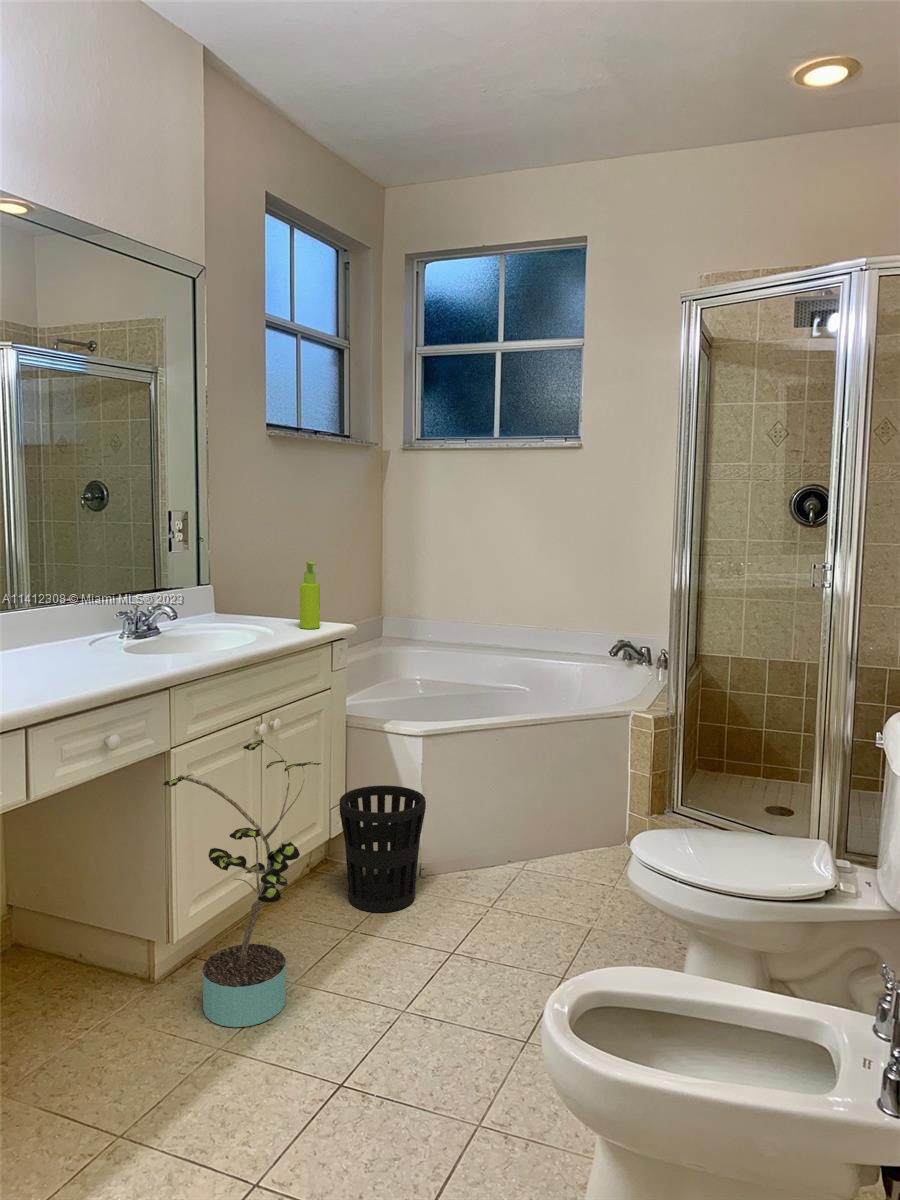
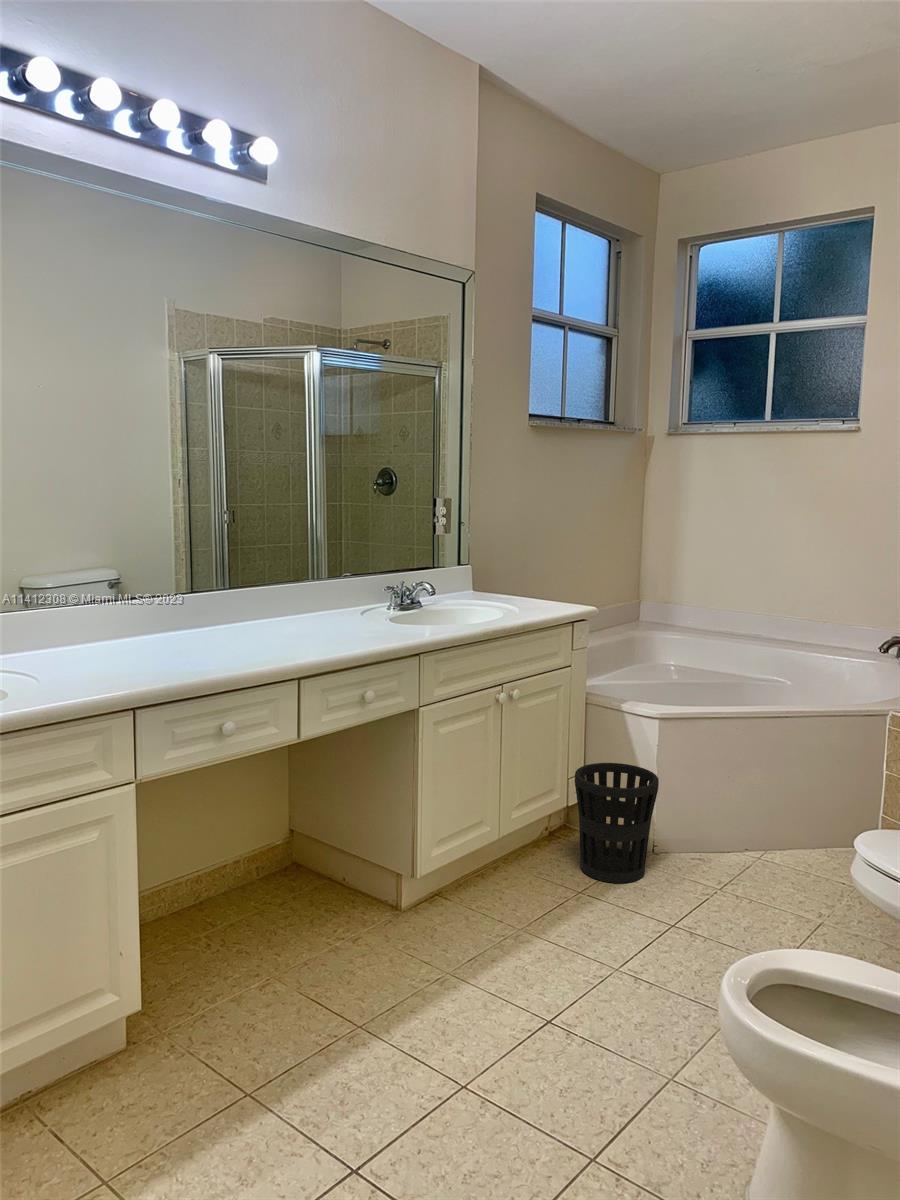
soap dispenser: present [300,562,320,629] -> none [546,546,566,609]
potted plant: present [163,740,321,1027] -> none [412,706,550,958]

